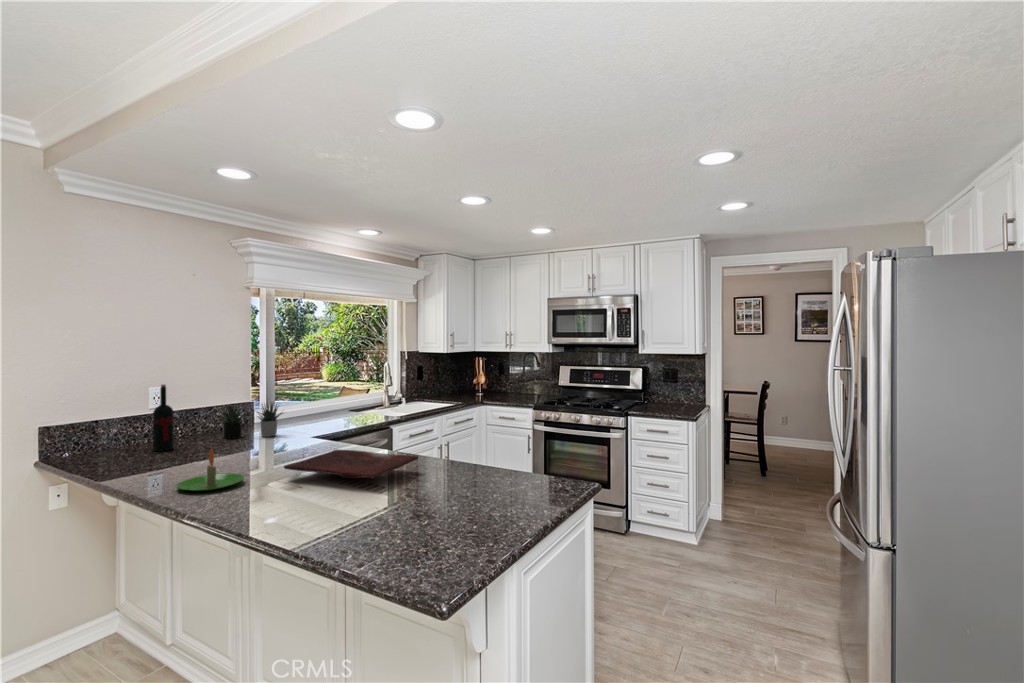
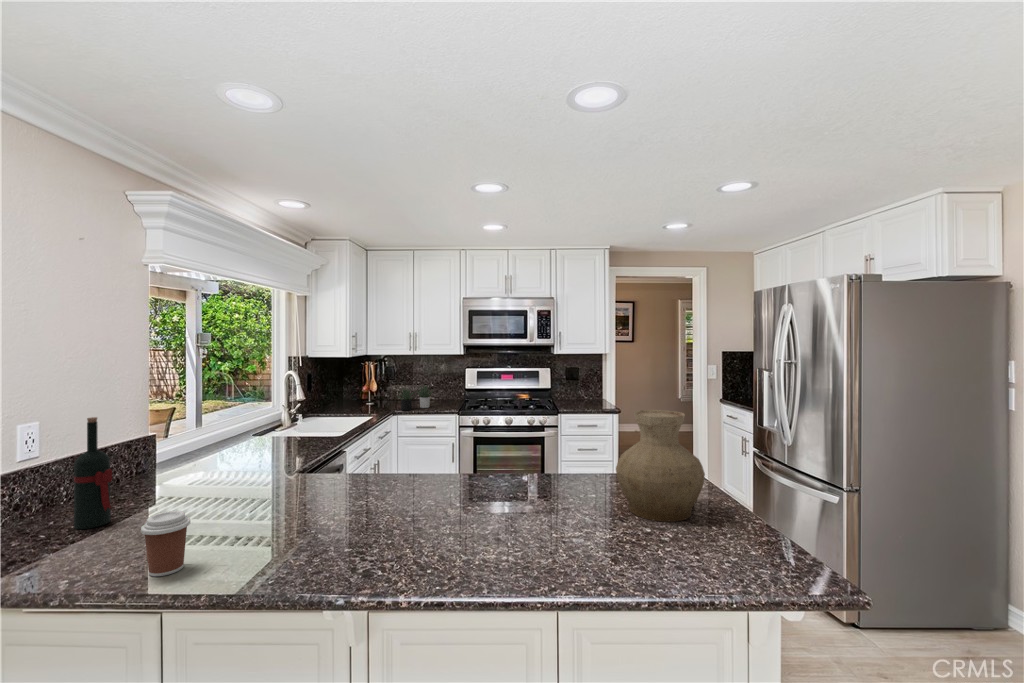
succulent plant: present [221,404,282,439] -> present [398,385,432,410]
vase: none [436,404,517,509] -> present [616,410,705,522]
coffee cup: none [123,441,153,478] -> present [141,511,190,577]
candle: present [177,448,244,491] -> none [291,502,381,572]
cutting board: present [284,450,418,479] -> none [414,476,553,516]

